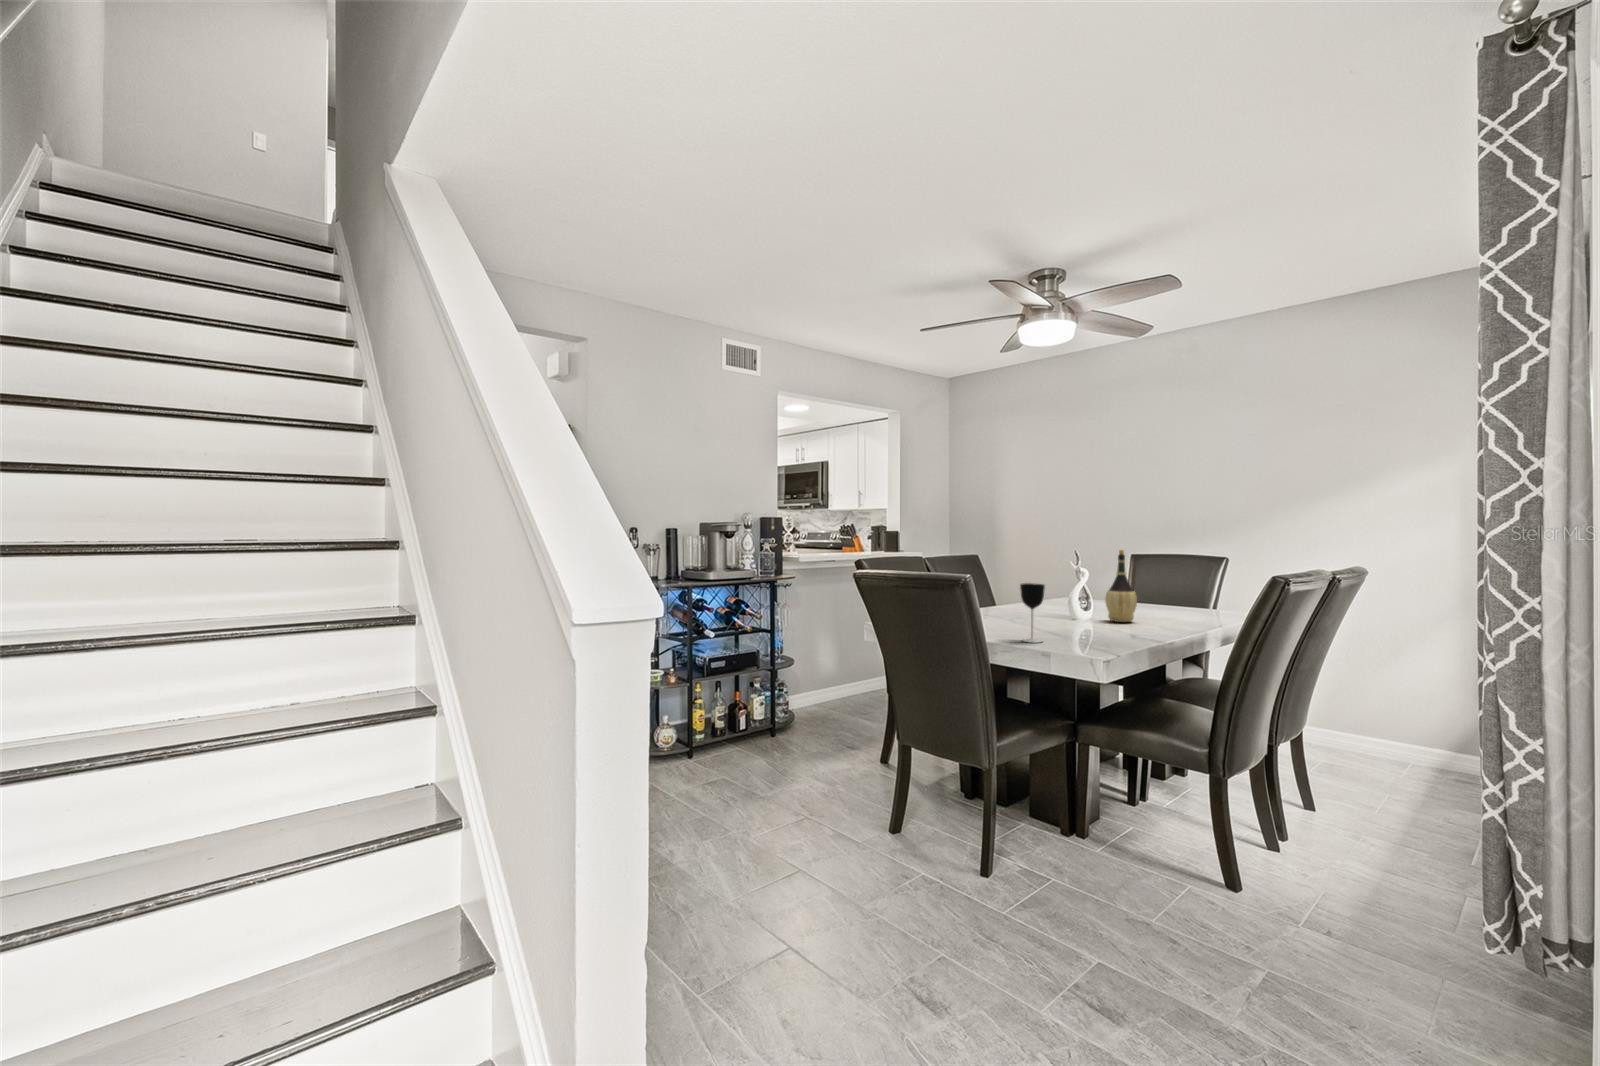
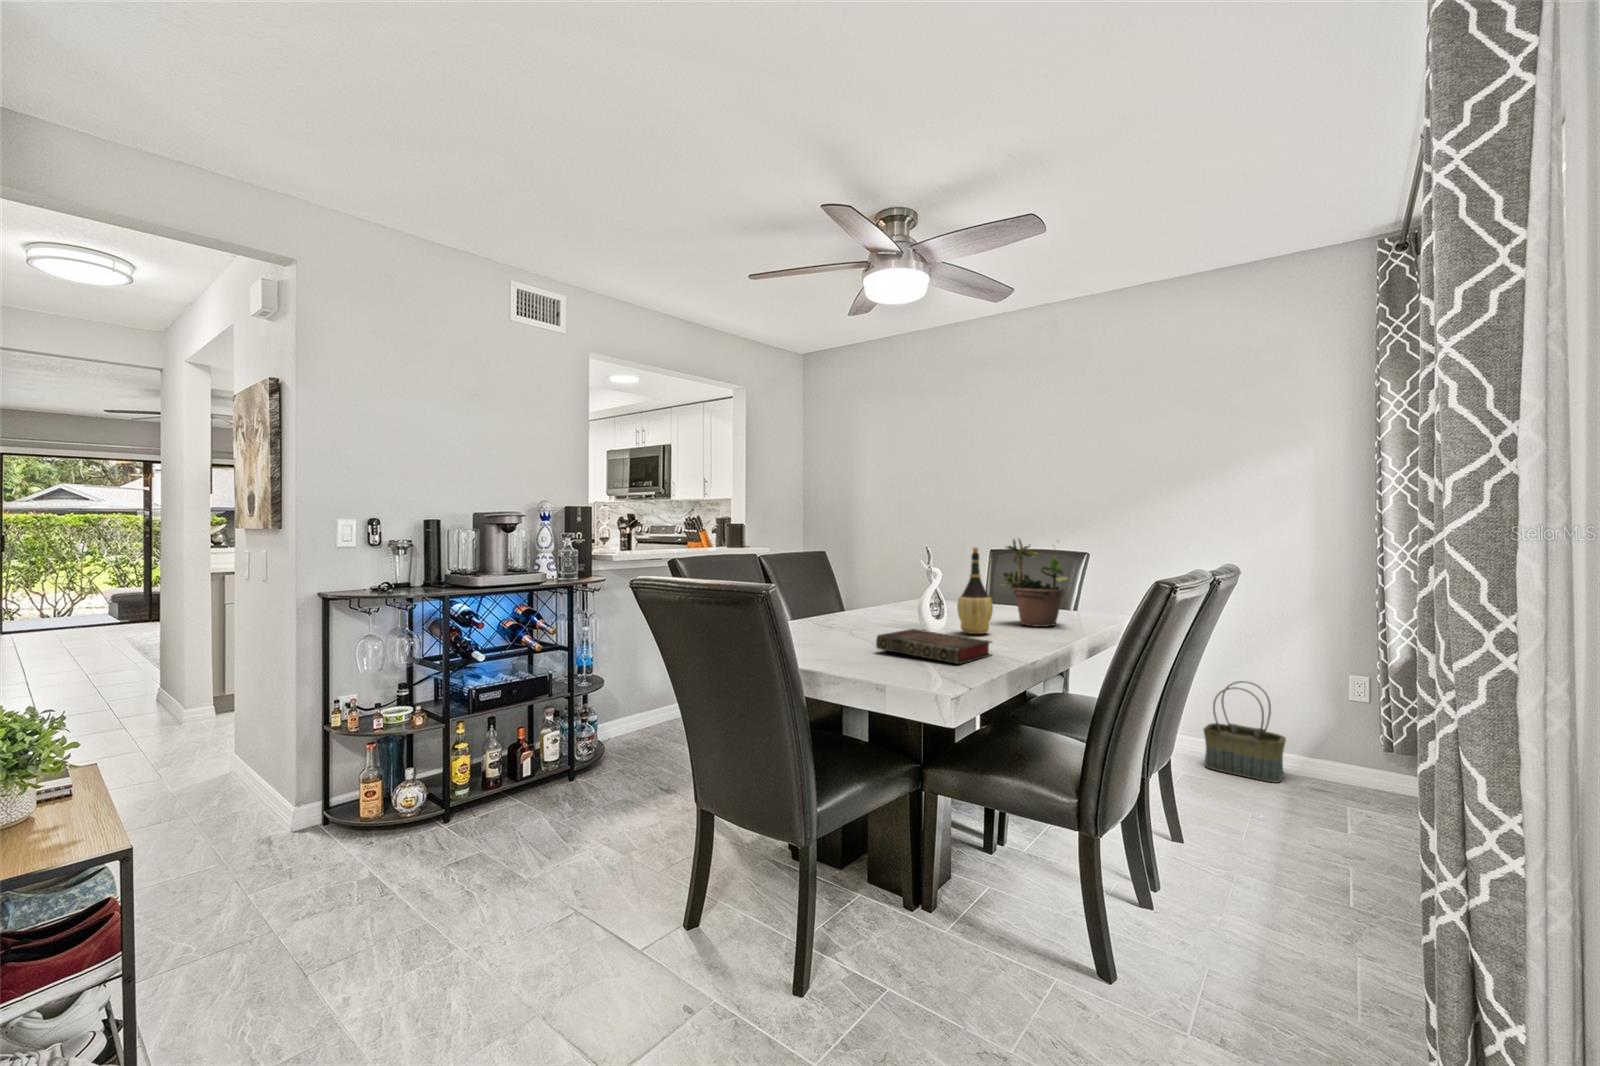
potted plant: none [1143,536,1206,618] -> present [1001,539,1068,627]
wine glass: present [1020,583,1045,643] -> none [850,592,880,670]
book: none [1039,615,1137,641] -> present [876,629,992,664]
basket: none [1346,678,1432,773] -> present [1203,681,1286,783]

